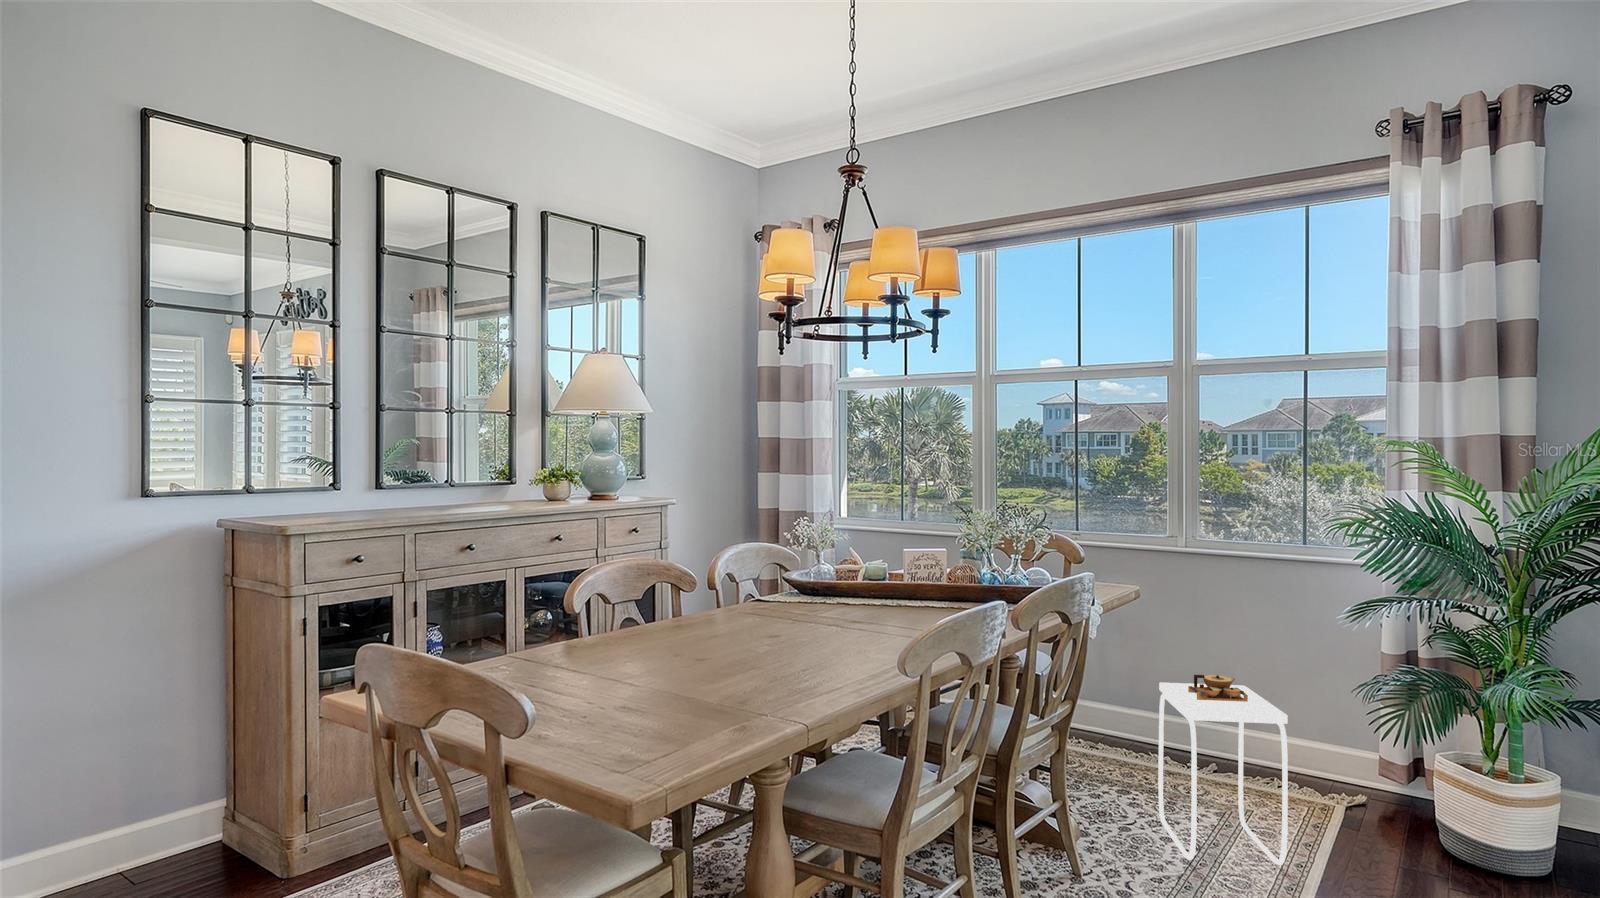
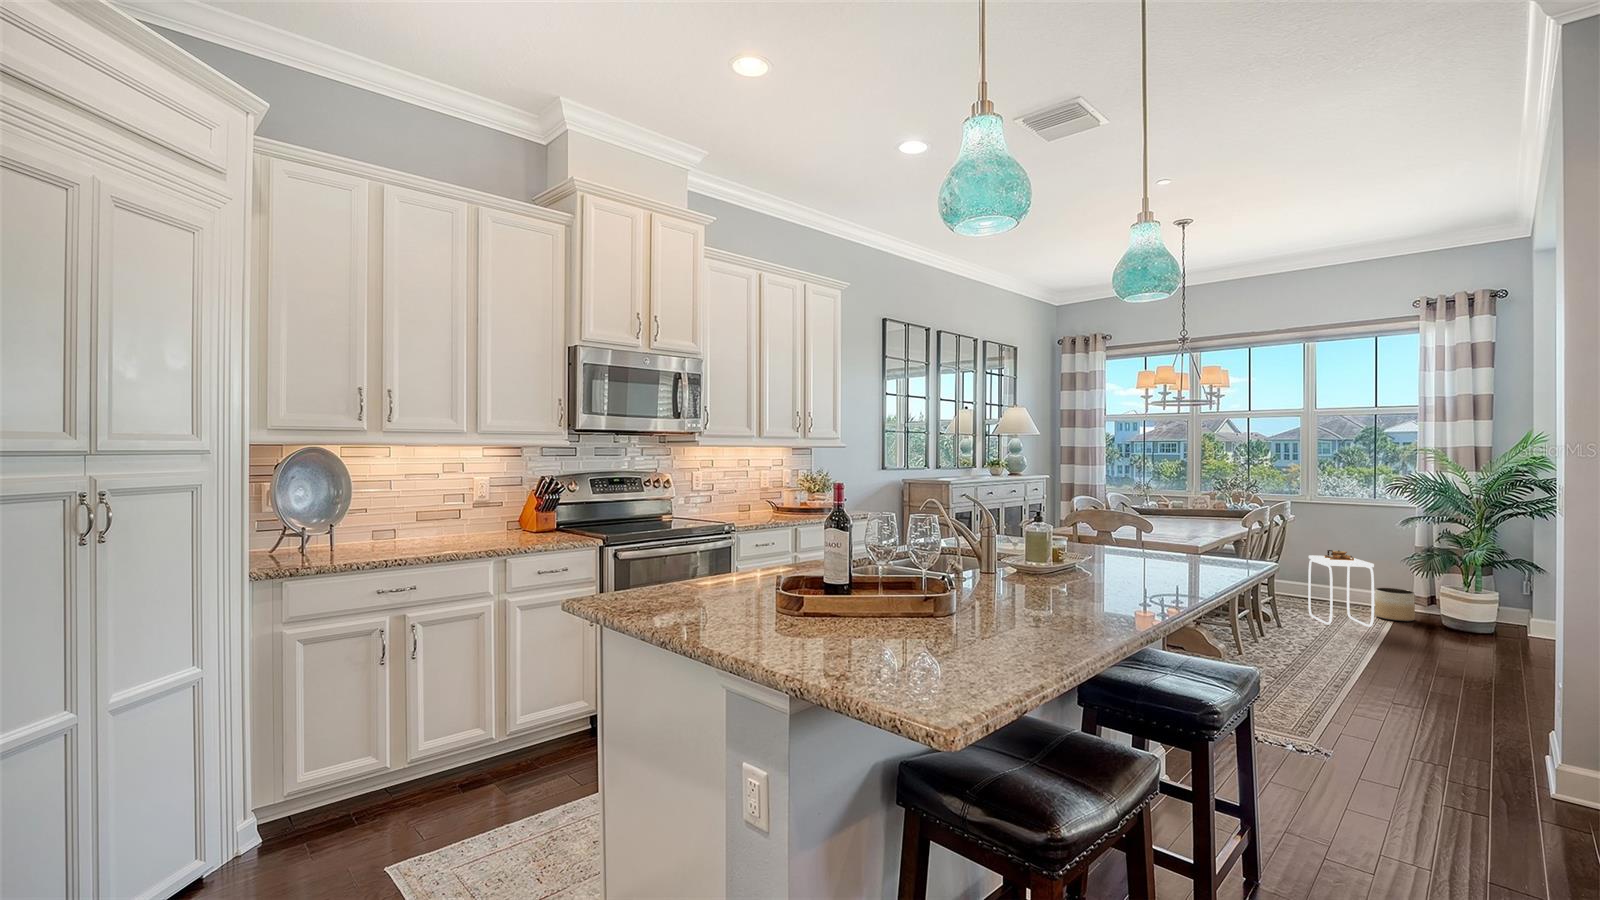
planter: none [1297,750,1378,835] -> present [1375,588,1415,622]

